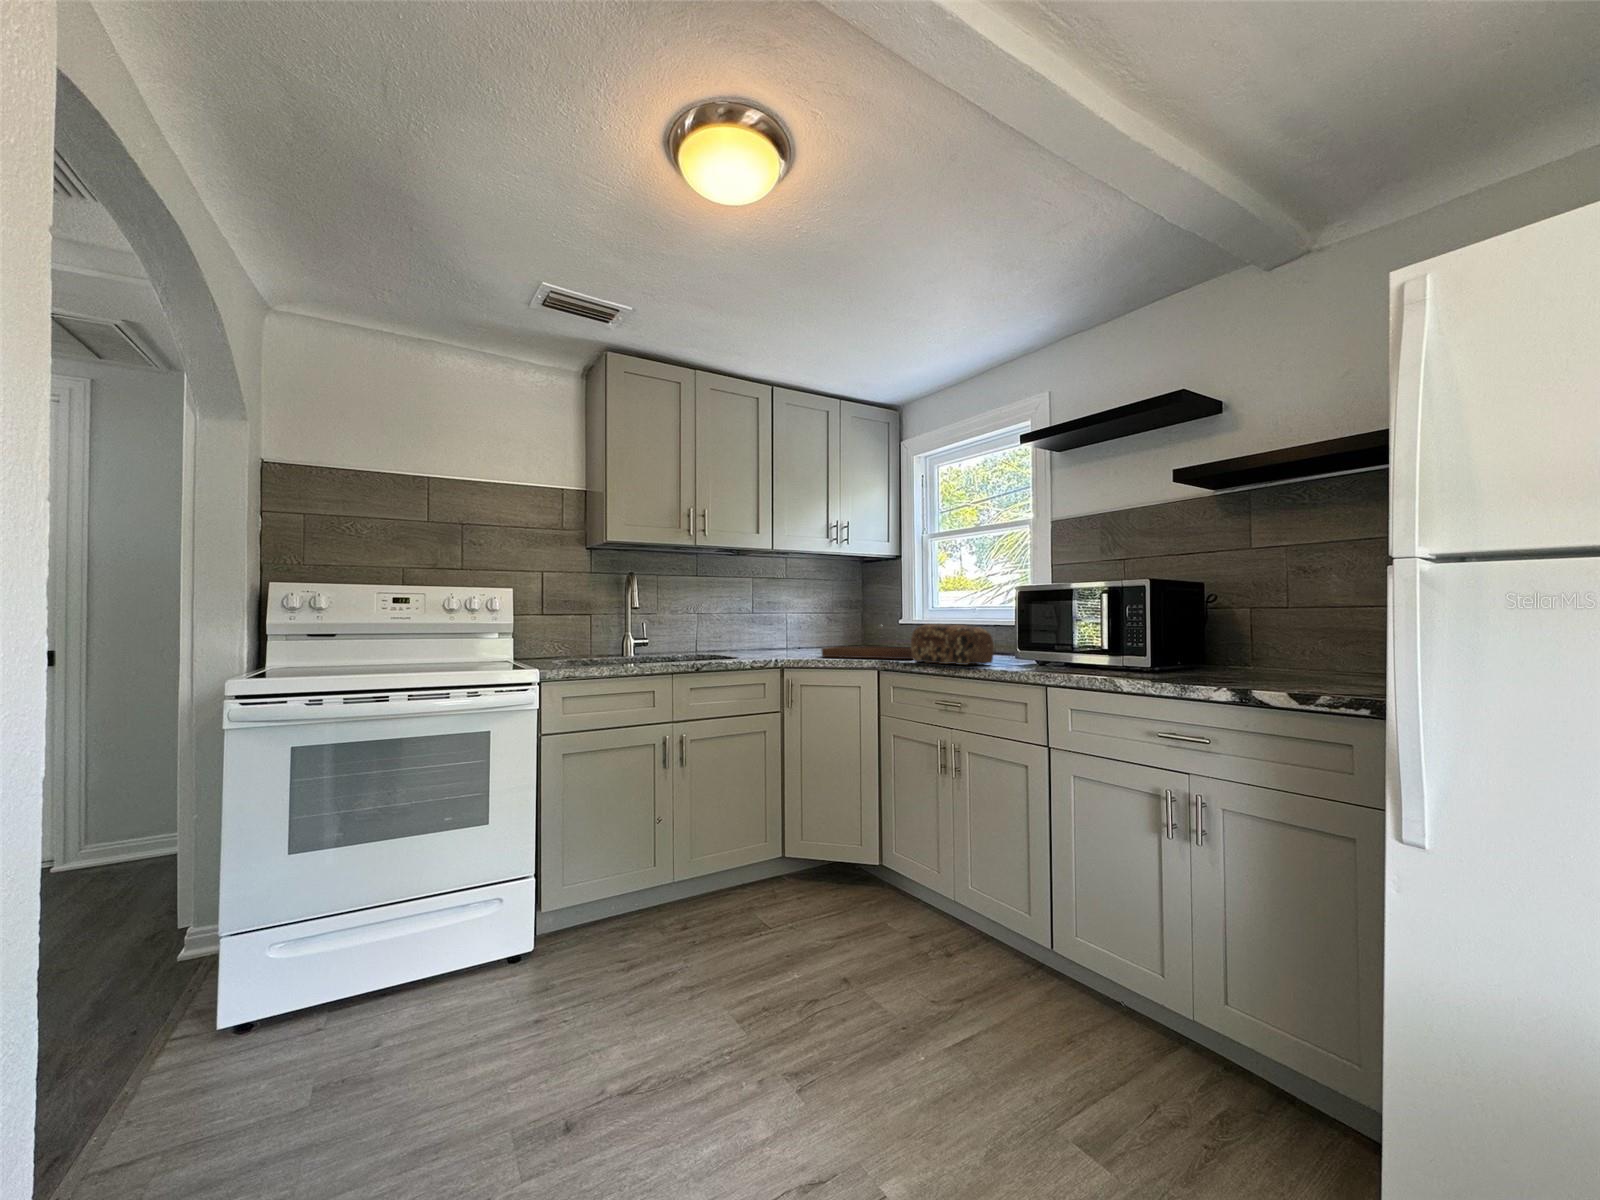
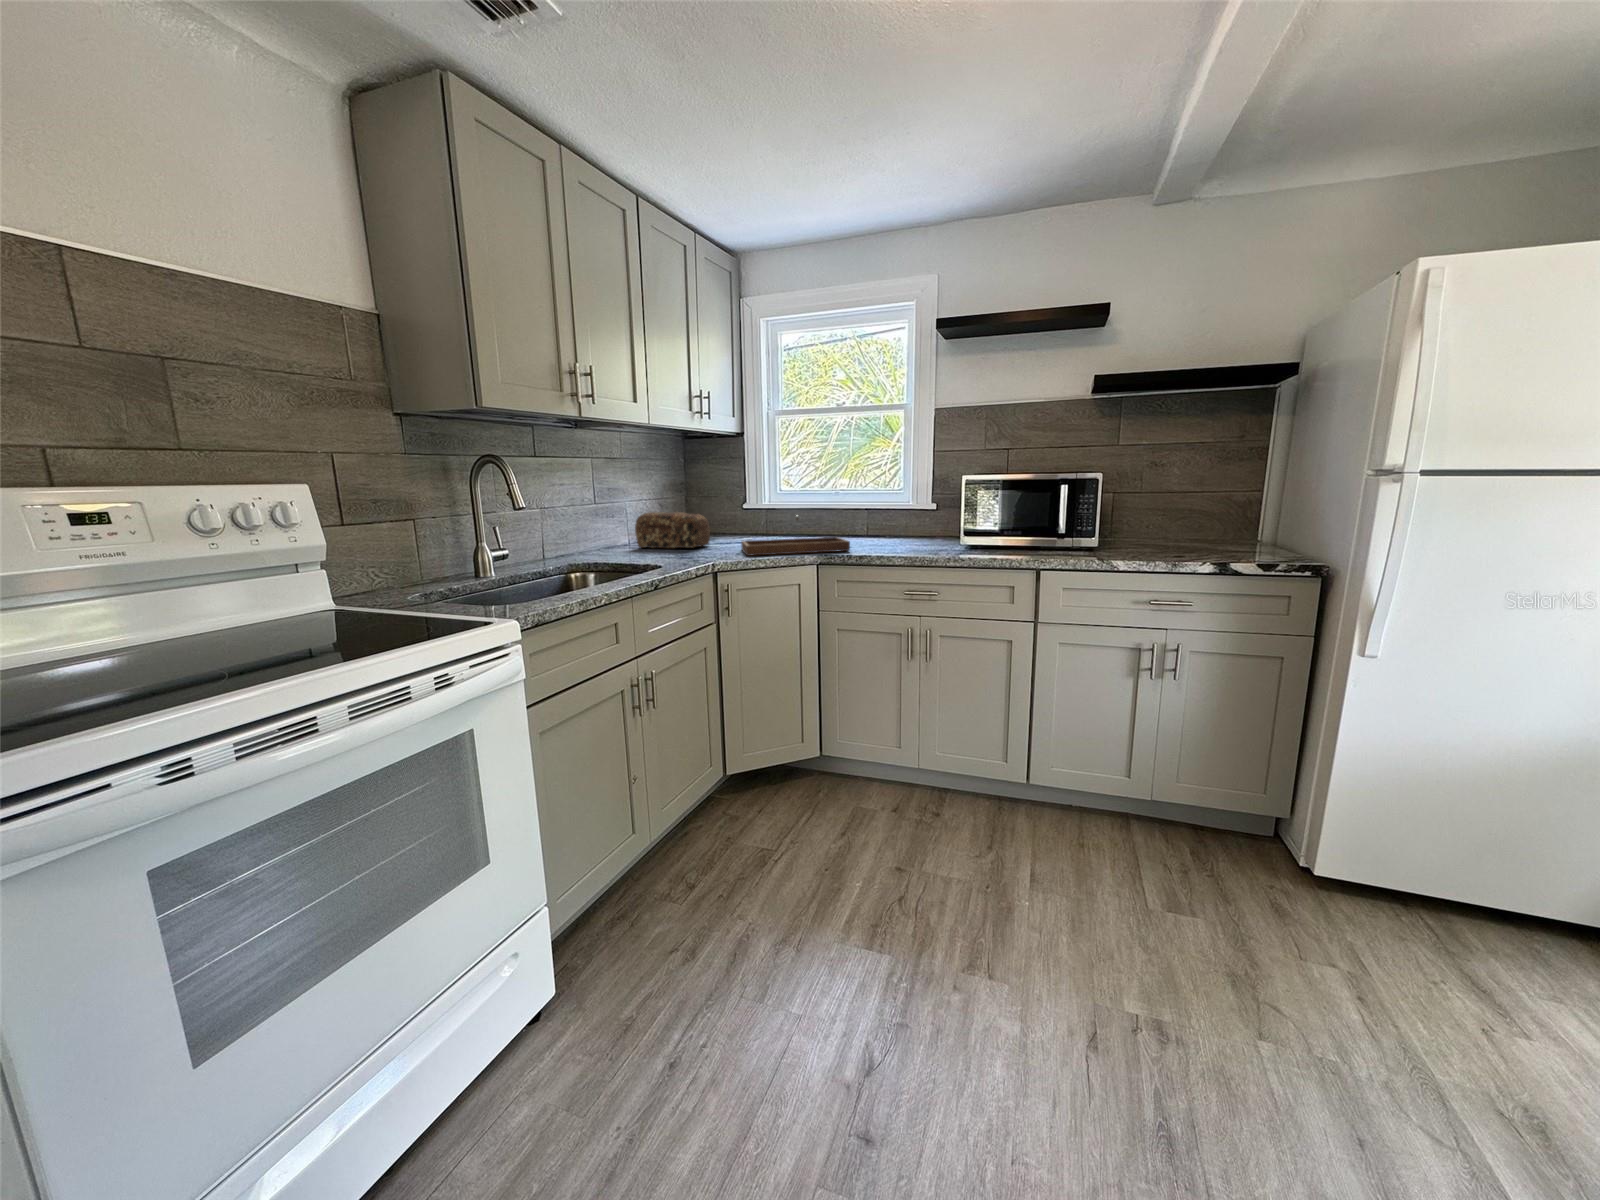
bread loaf: present [911,624,994,665] -> present [635,512,710,548]

